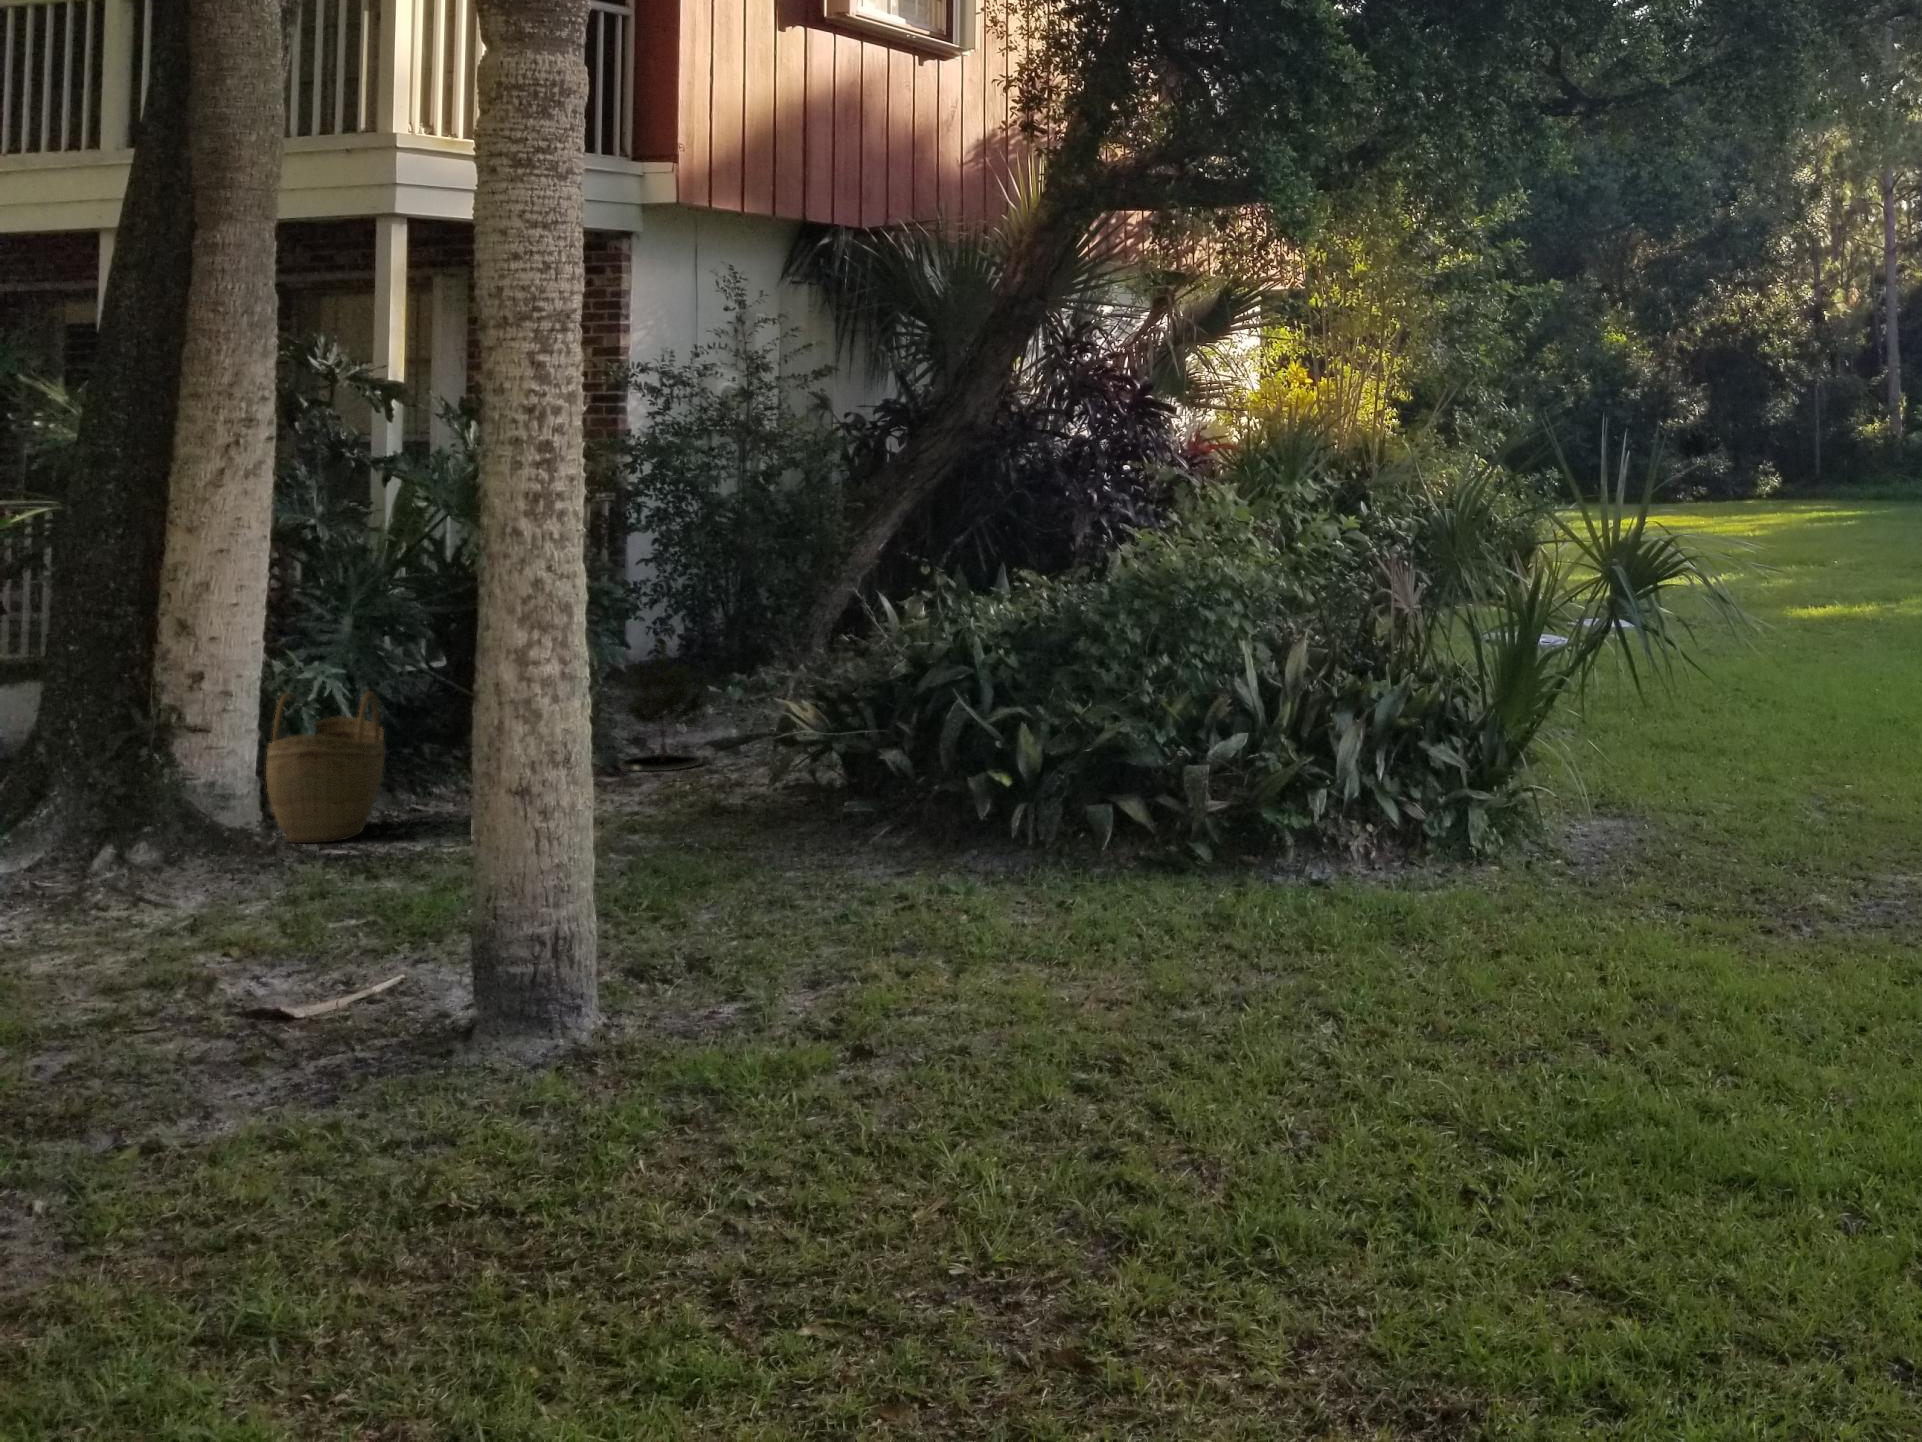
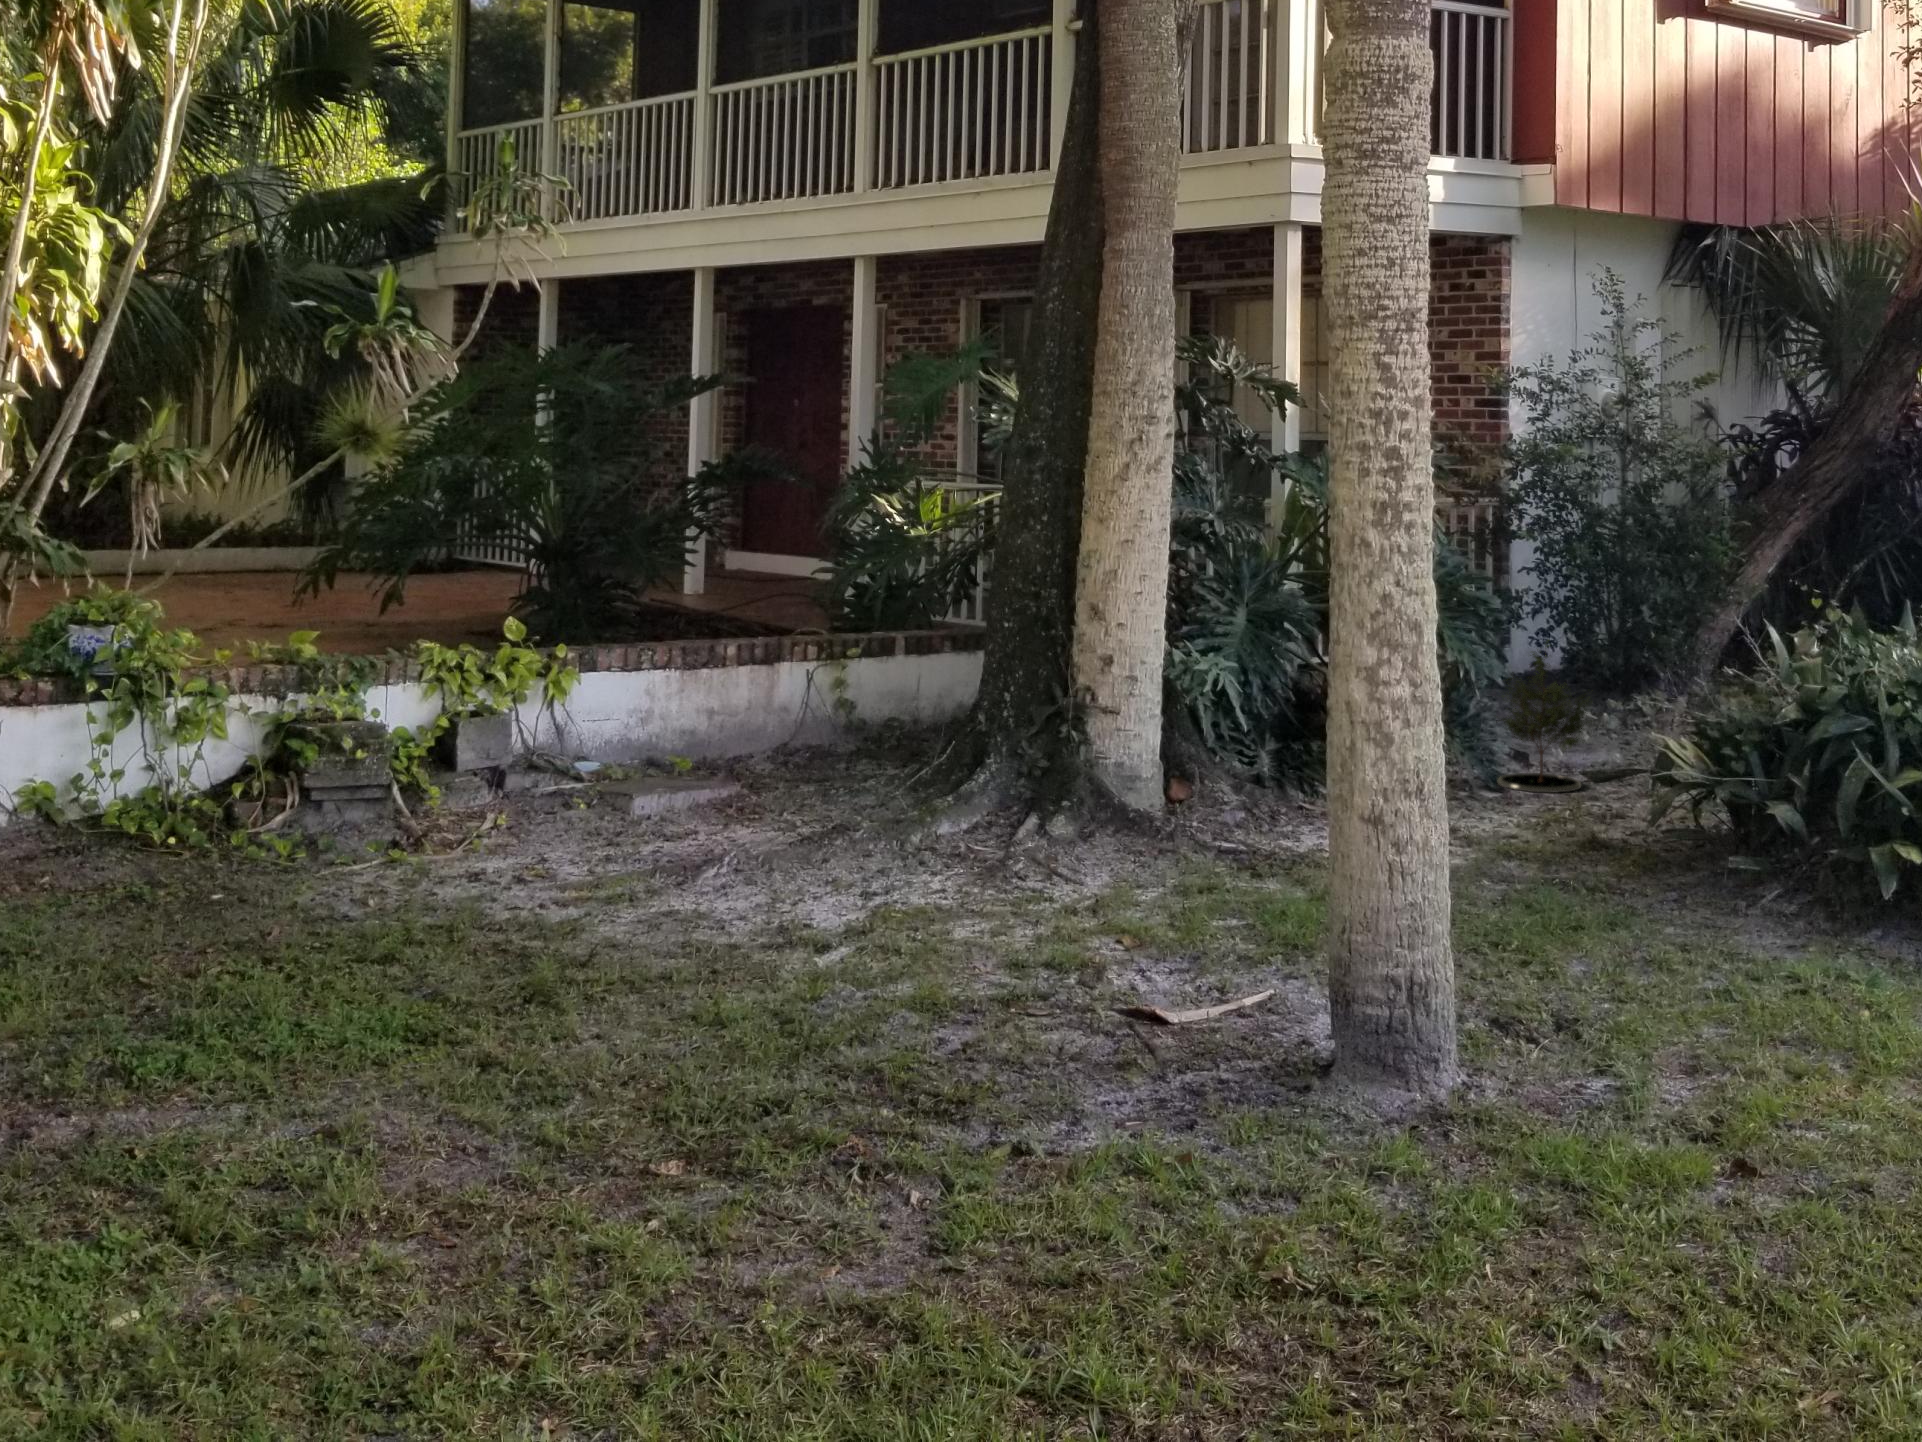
woven basket: present [266,692,385,843] -> none [1169,685,1274,835]

